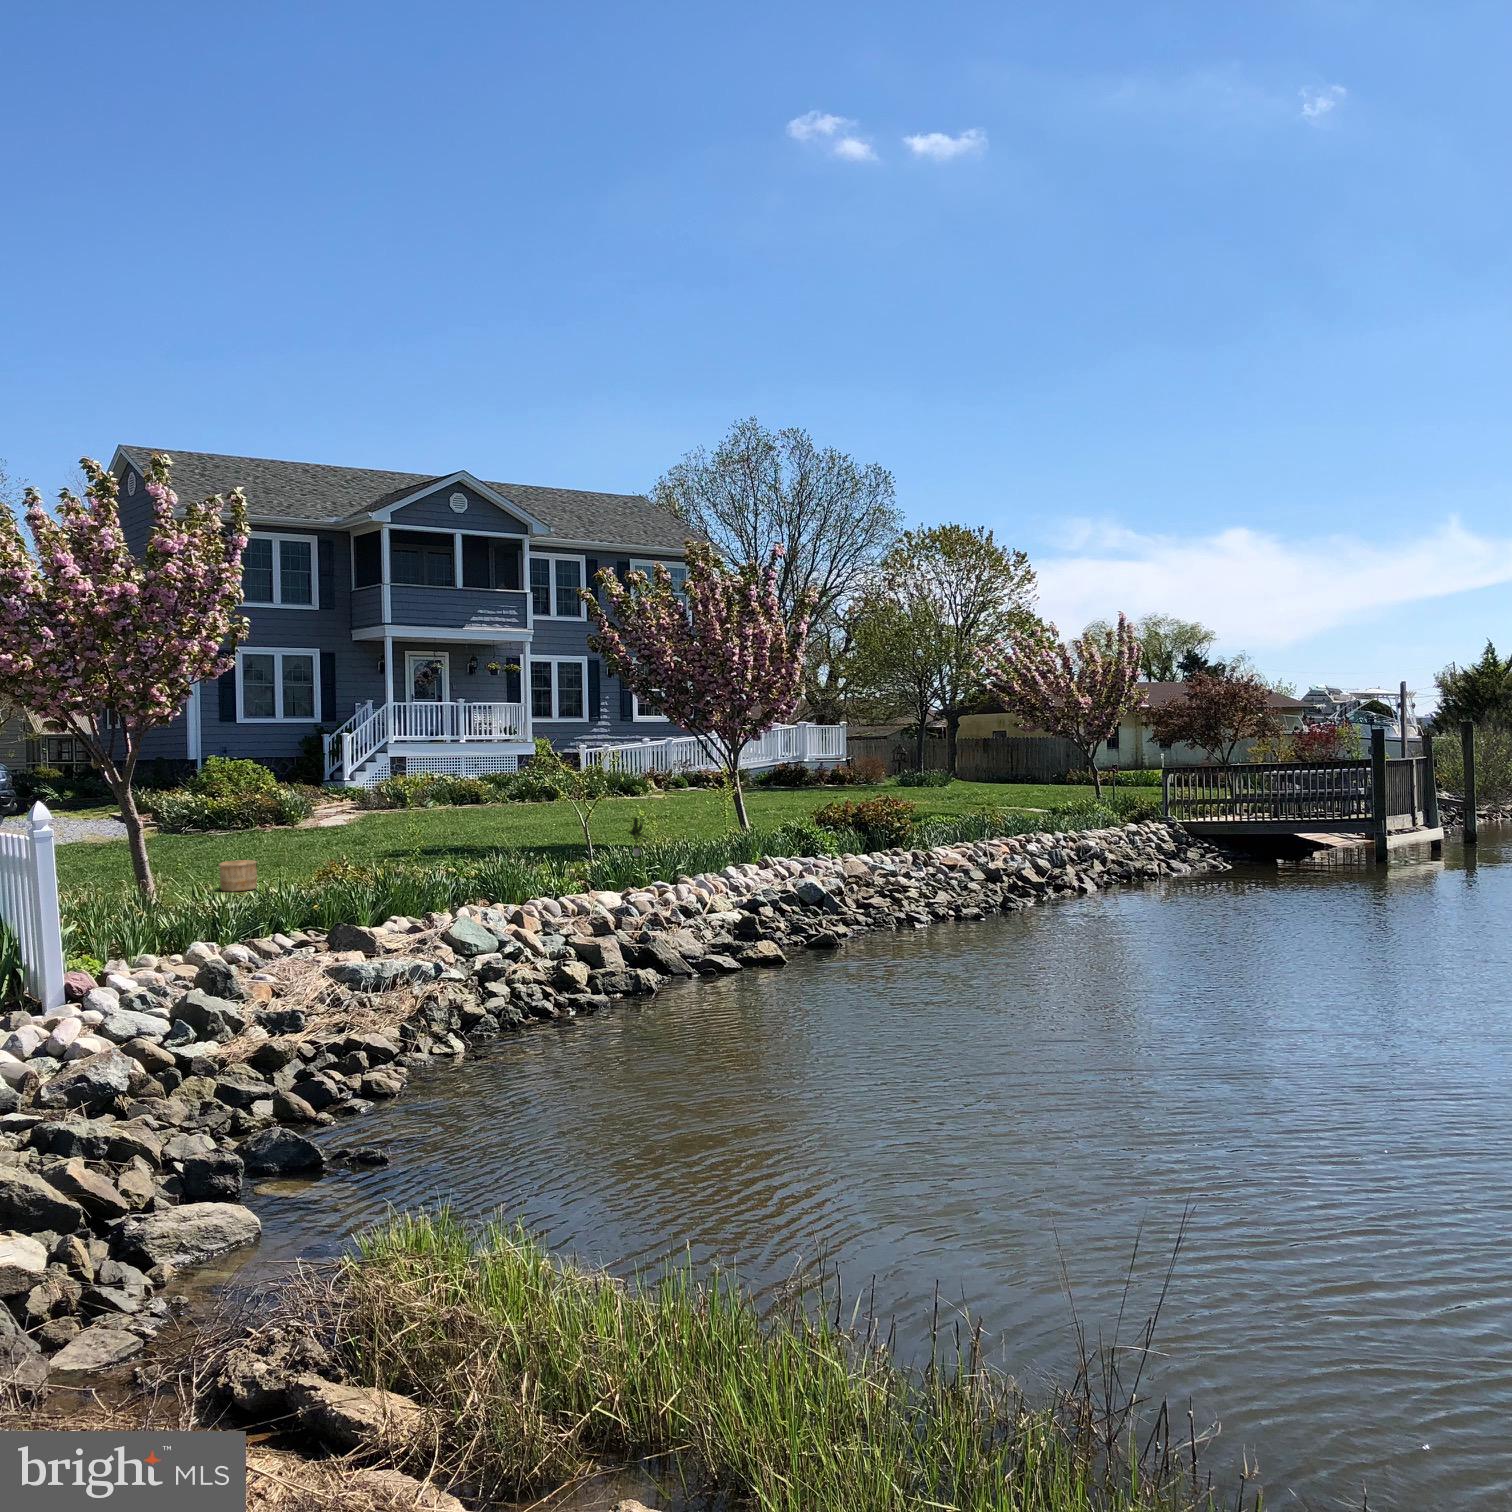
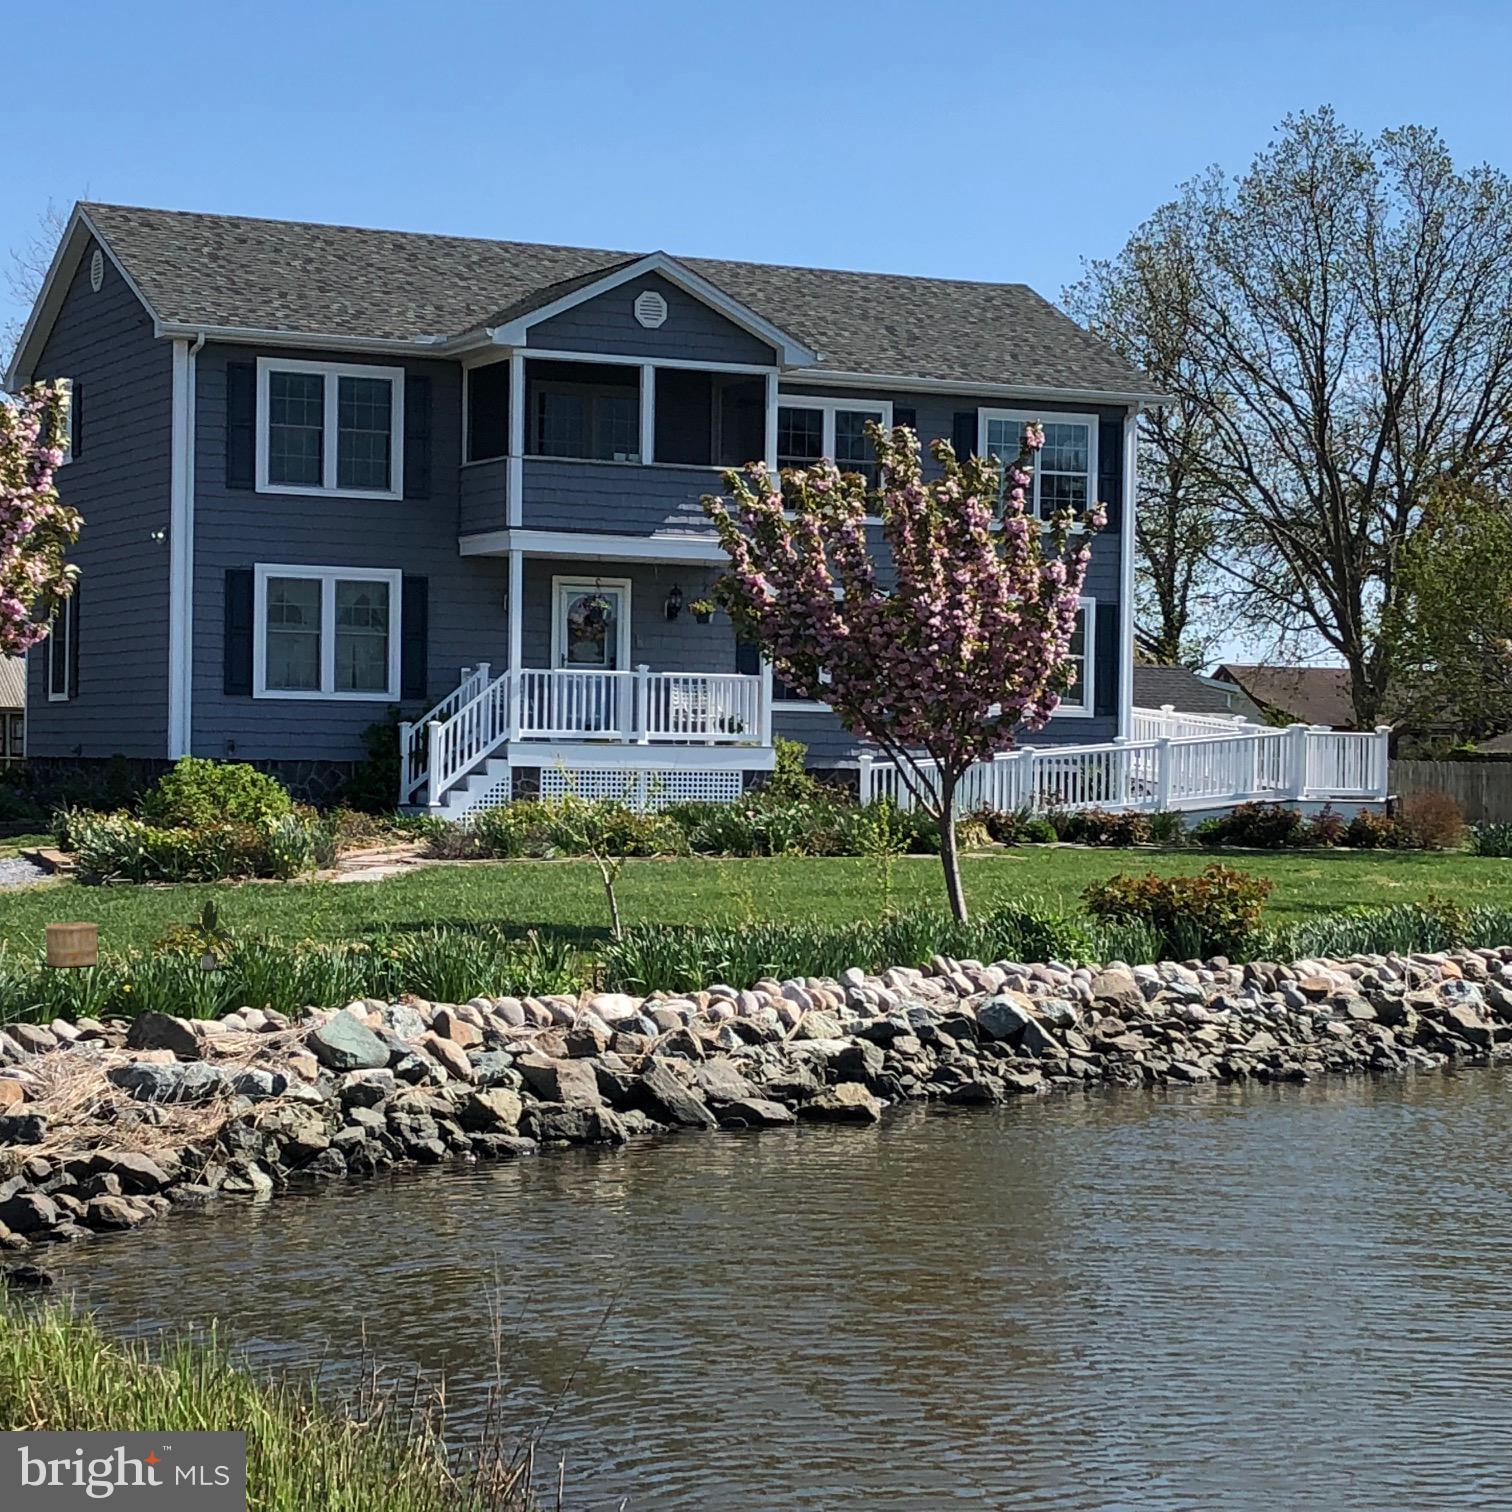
potted plant: present [629,818,650,857] -> present [188,900,234,970]

